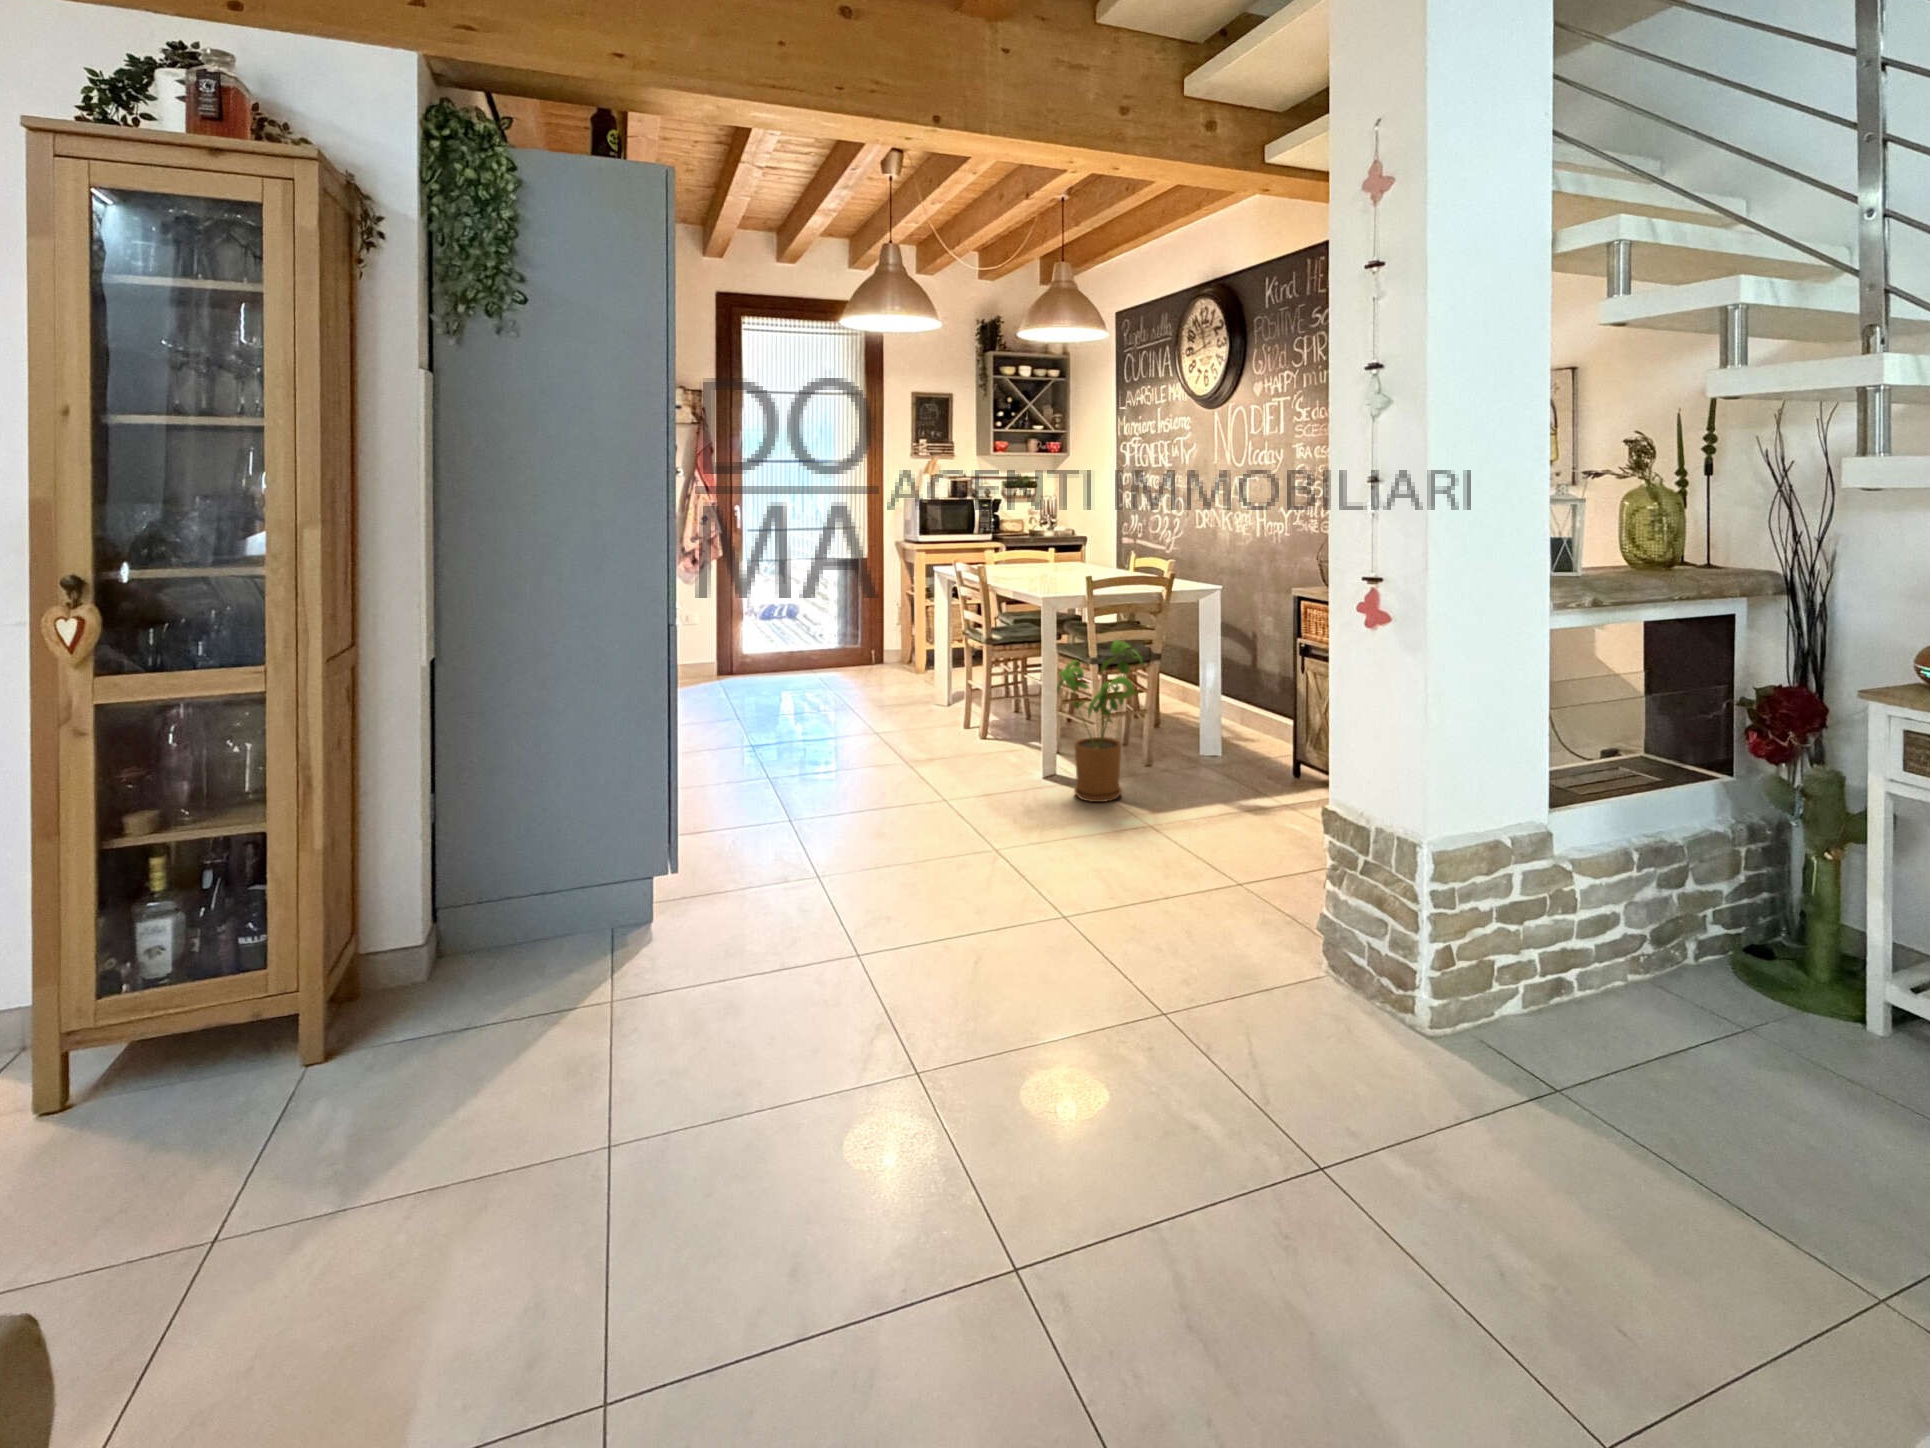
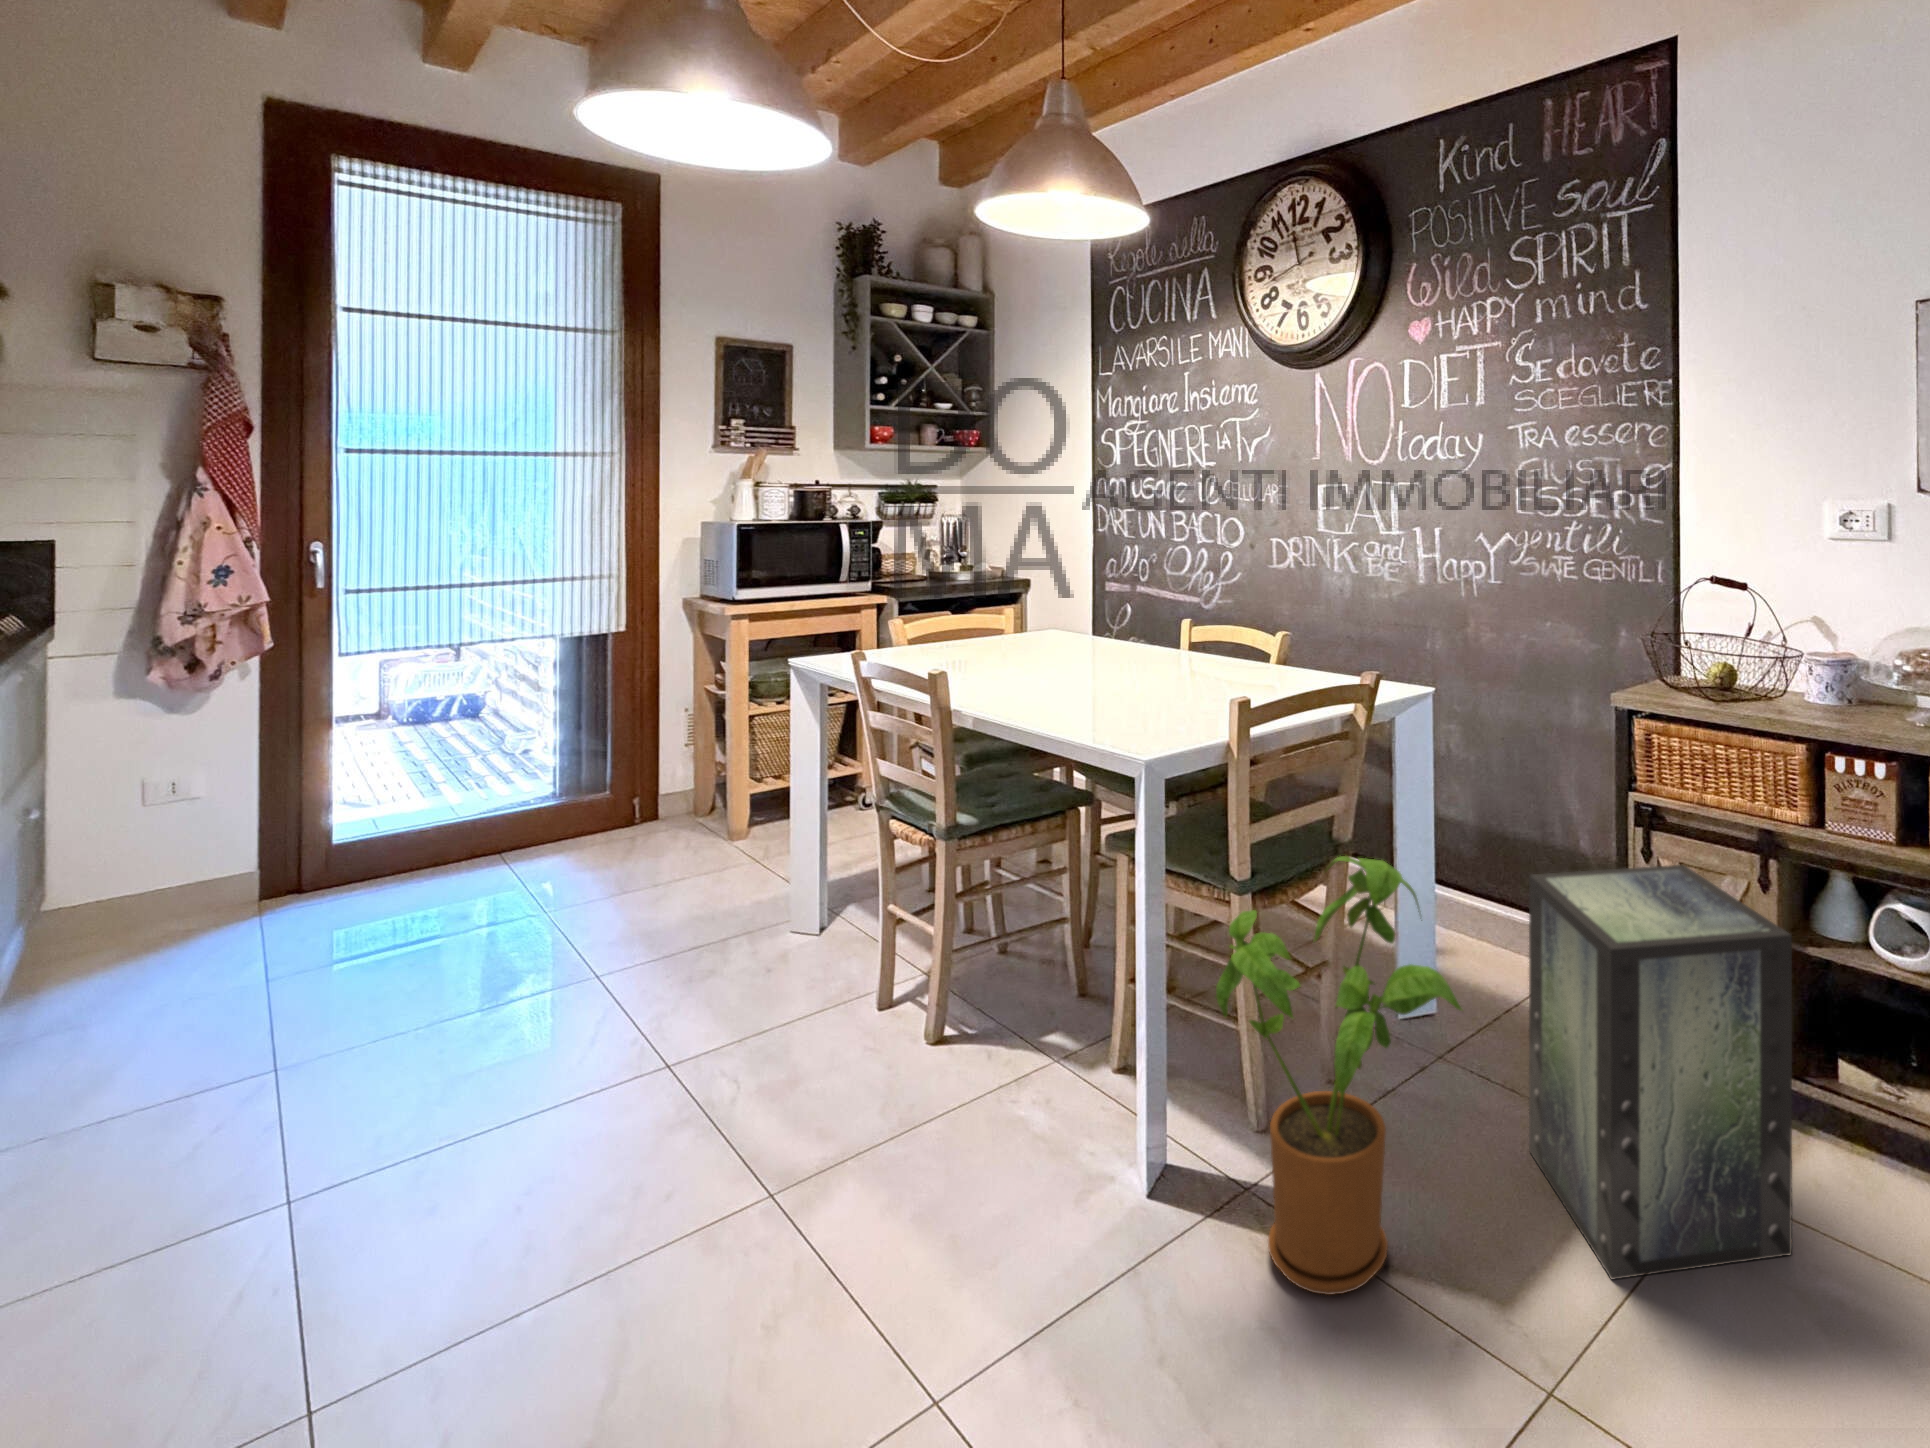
storage box: none [1202,662,1288,820] -> present [1529,865,1792,1279]

